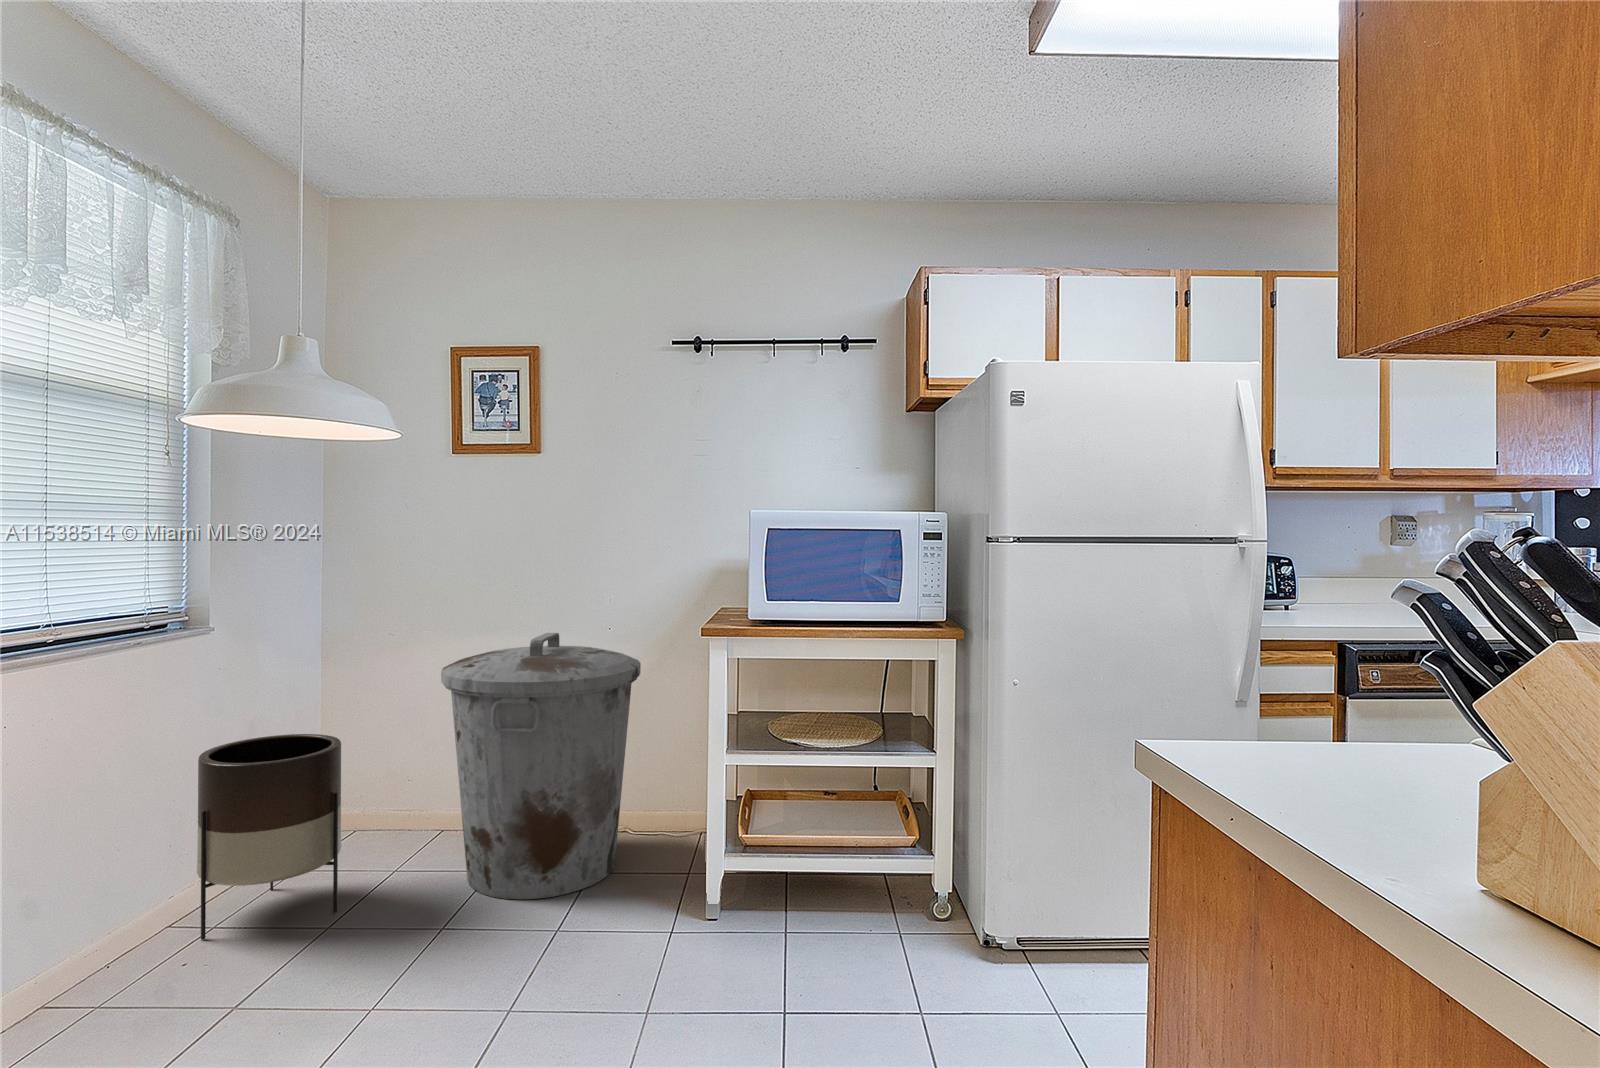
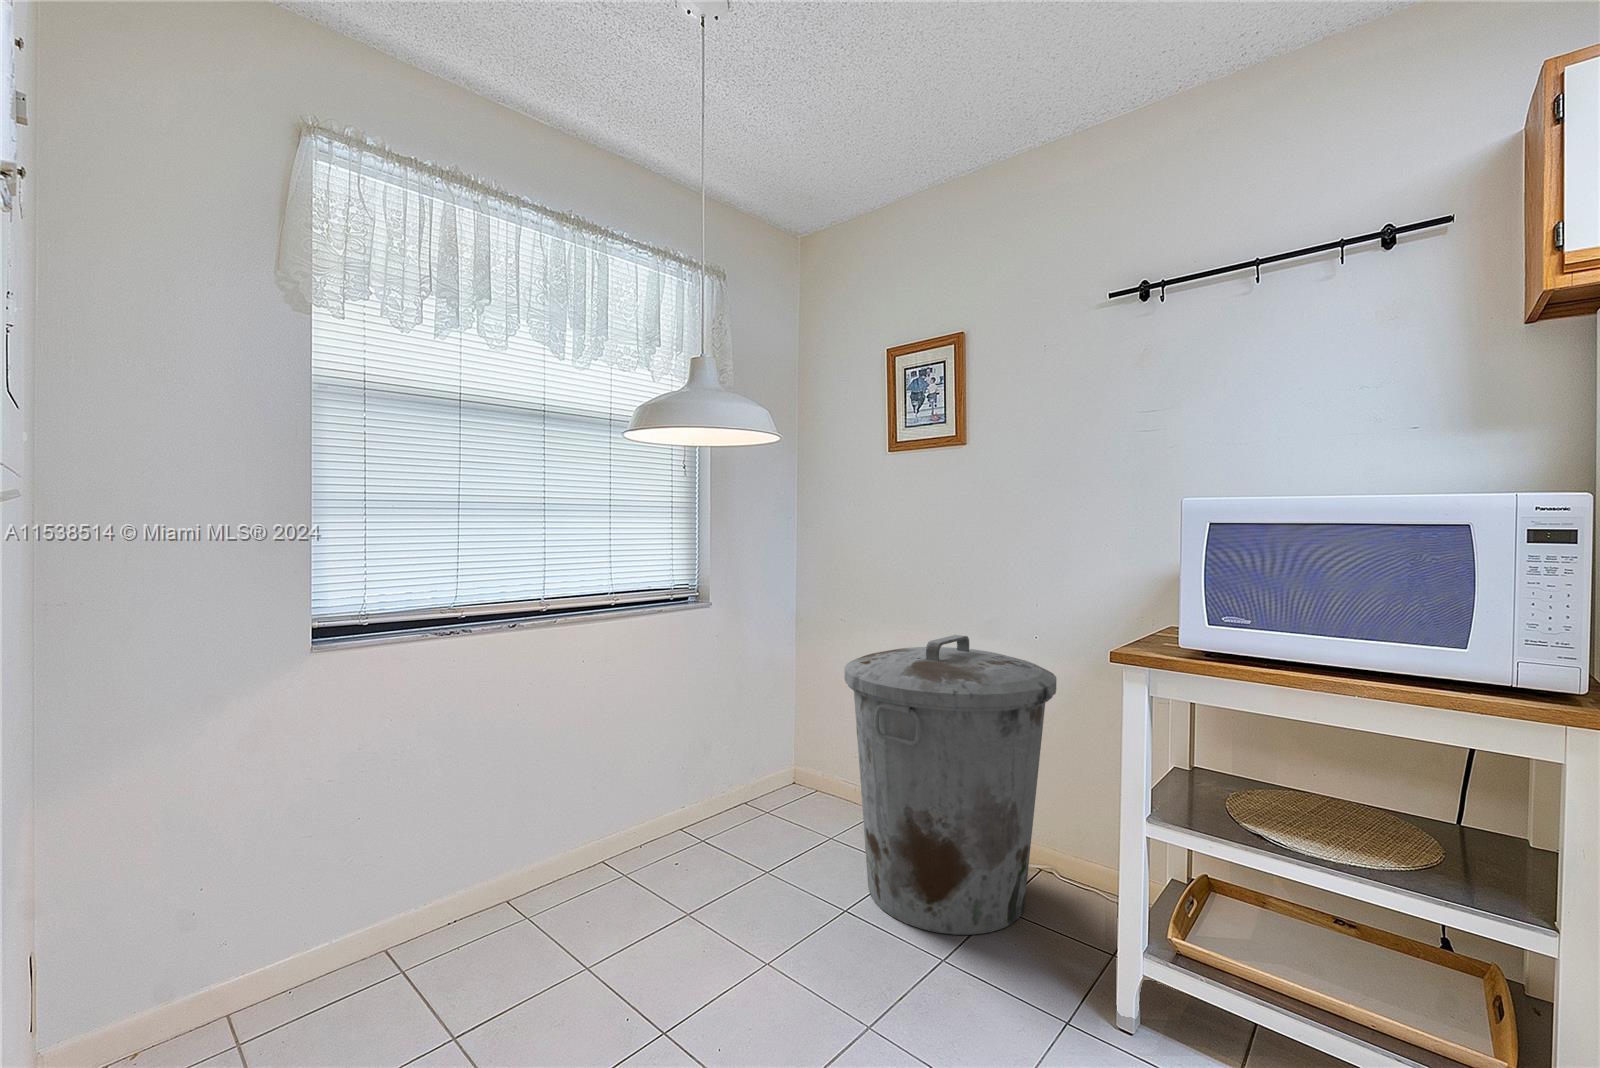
planter: present [197,734,341,940] -> none [653,702,764,876]

